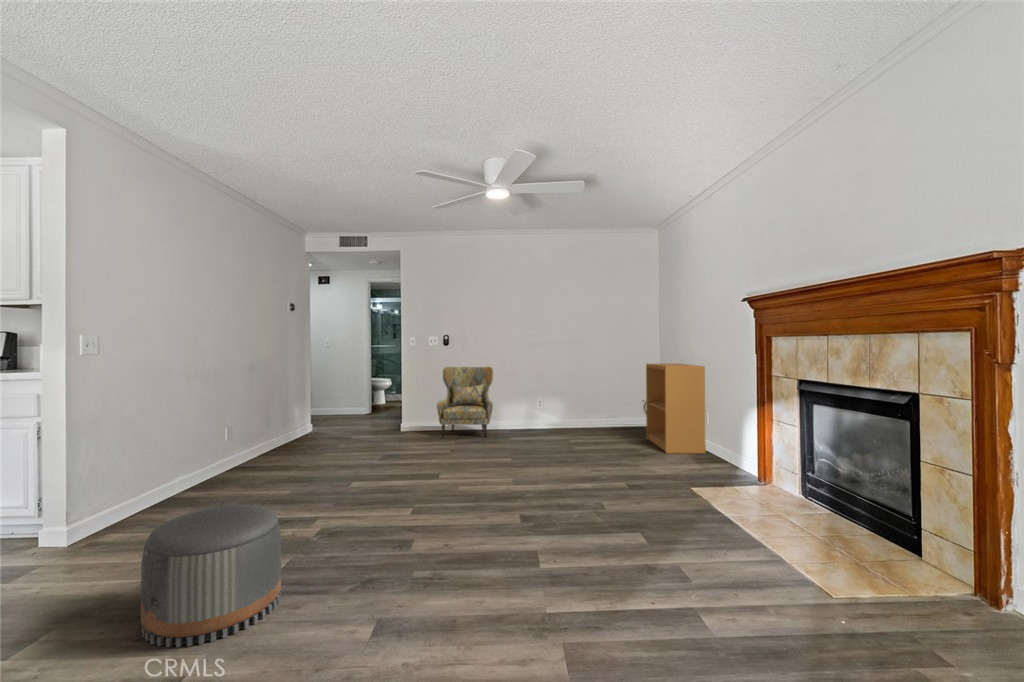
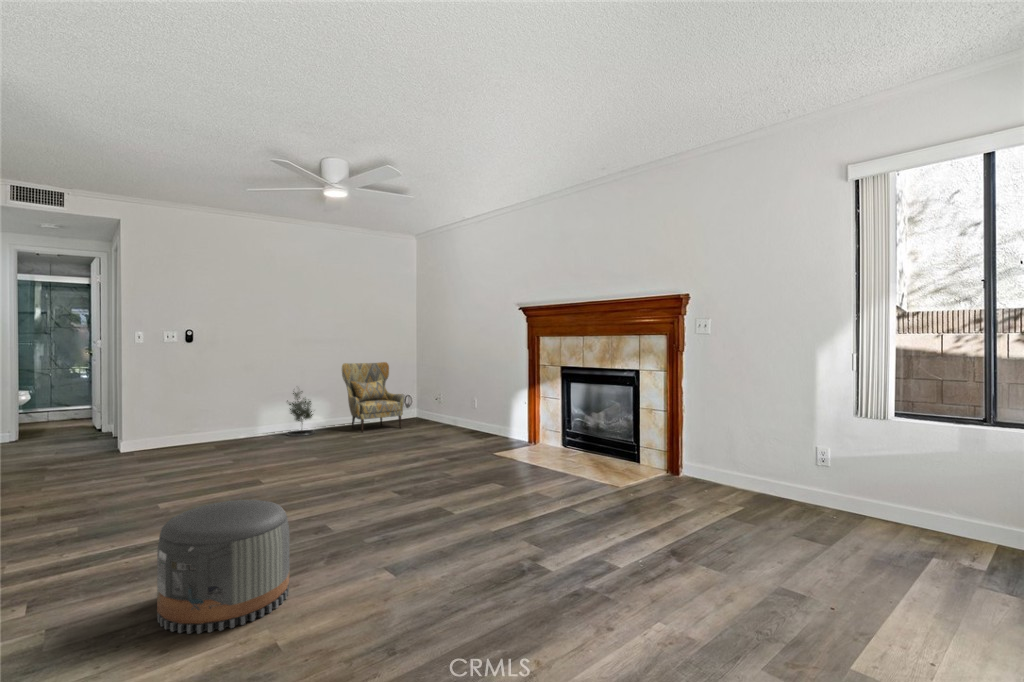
bookshelf: present [646,364,706,453] -> none [419,359,477,436]
armchair: present [437,367,493,438] -> present [342,362,404,433]
potted tree: none [519,386,547,433] -> present [287,391,315,436]

